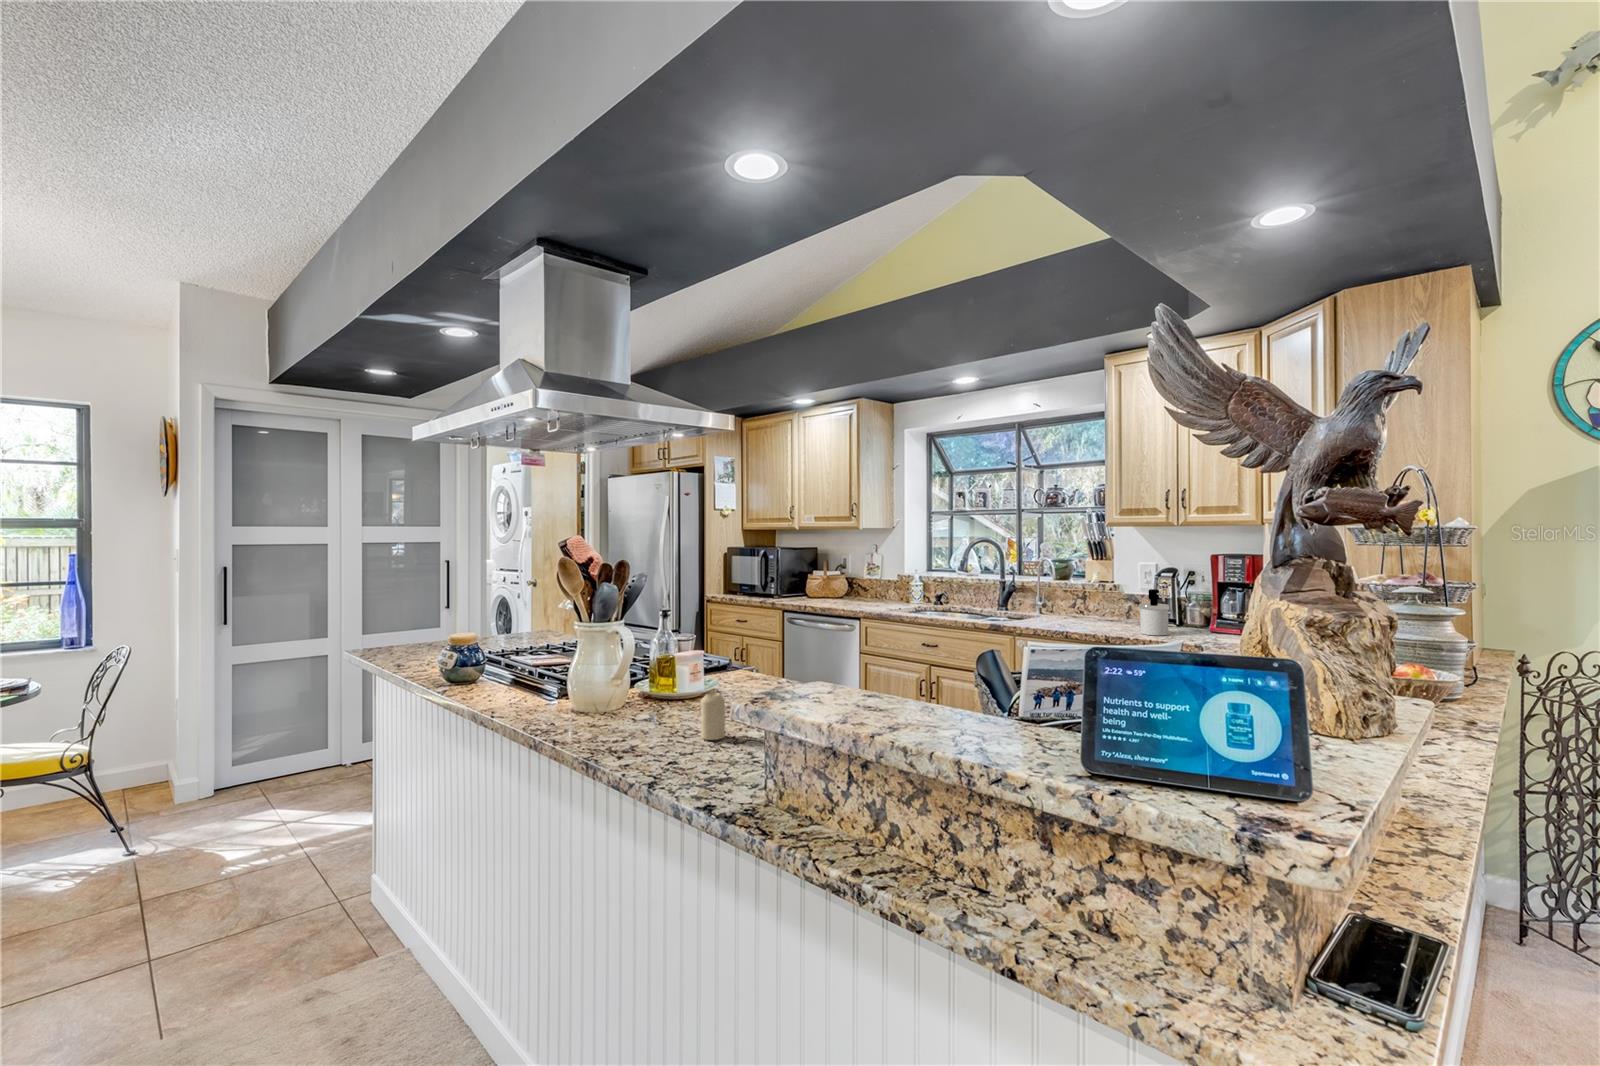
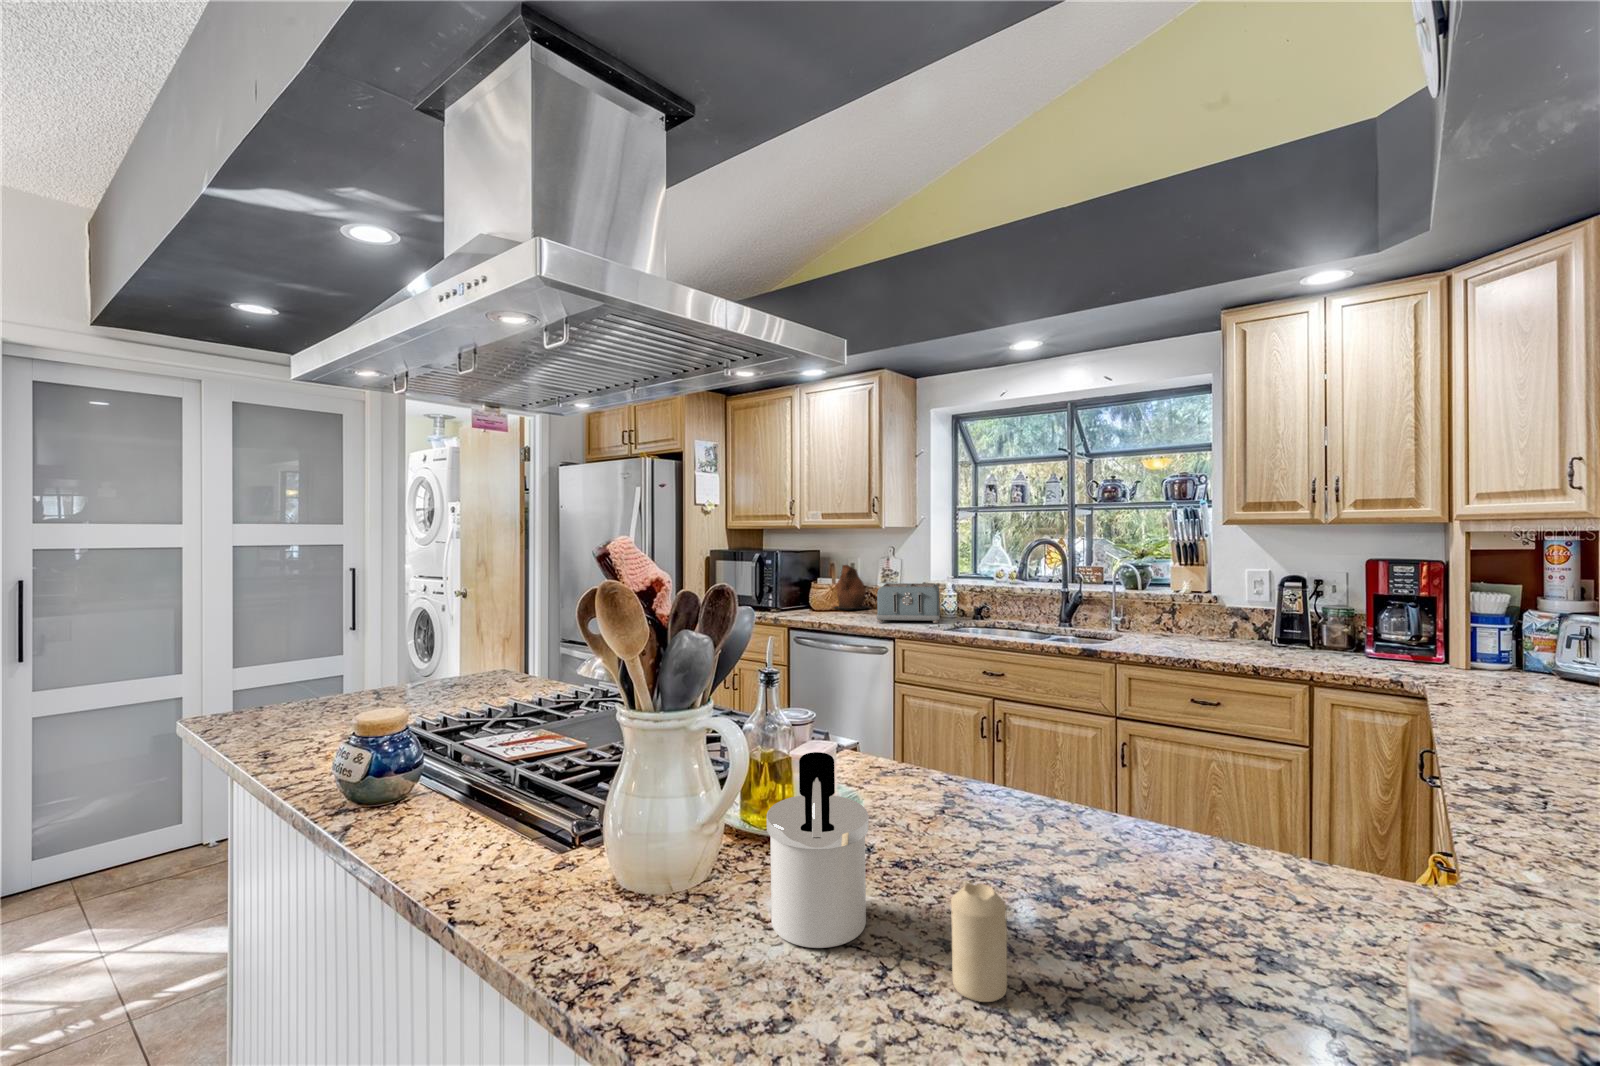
ceramic pitcher: none [824,559,858,596] -> present [835,565,868,609]
toaster: none [851,575,910,607] -> present [876,583,940,623]
soap dispenser: present [1139,589,1169,636] -> present [767,752,869,948]

